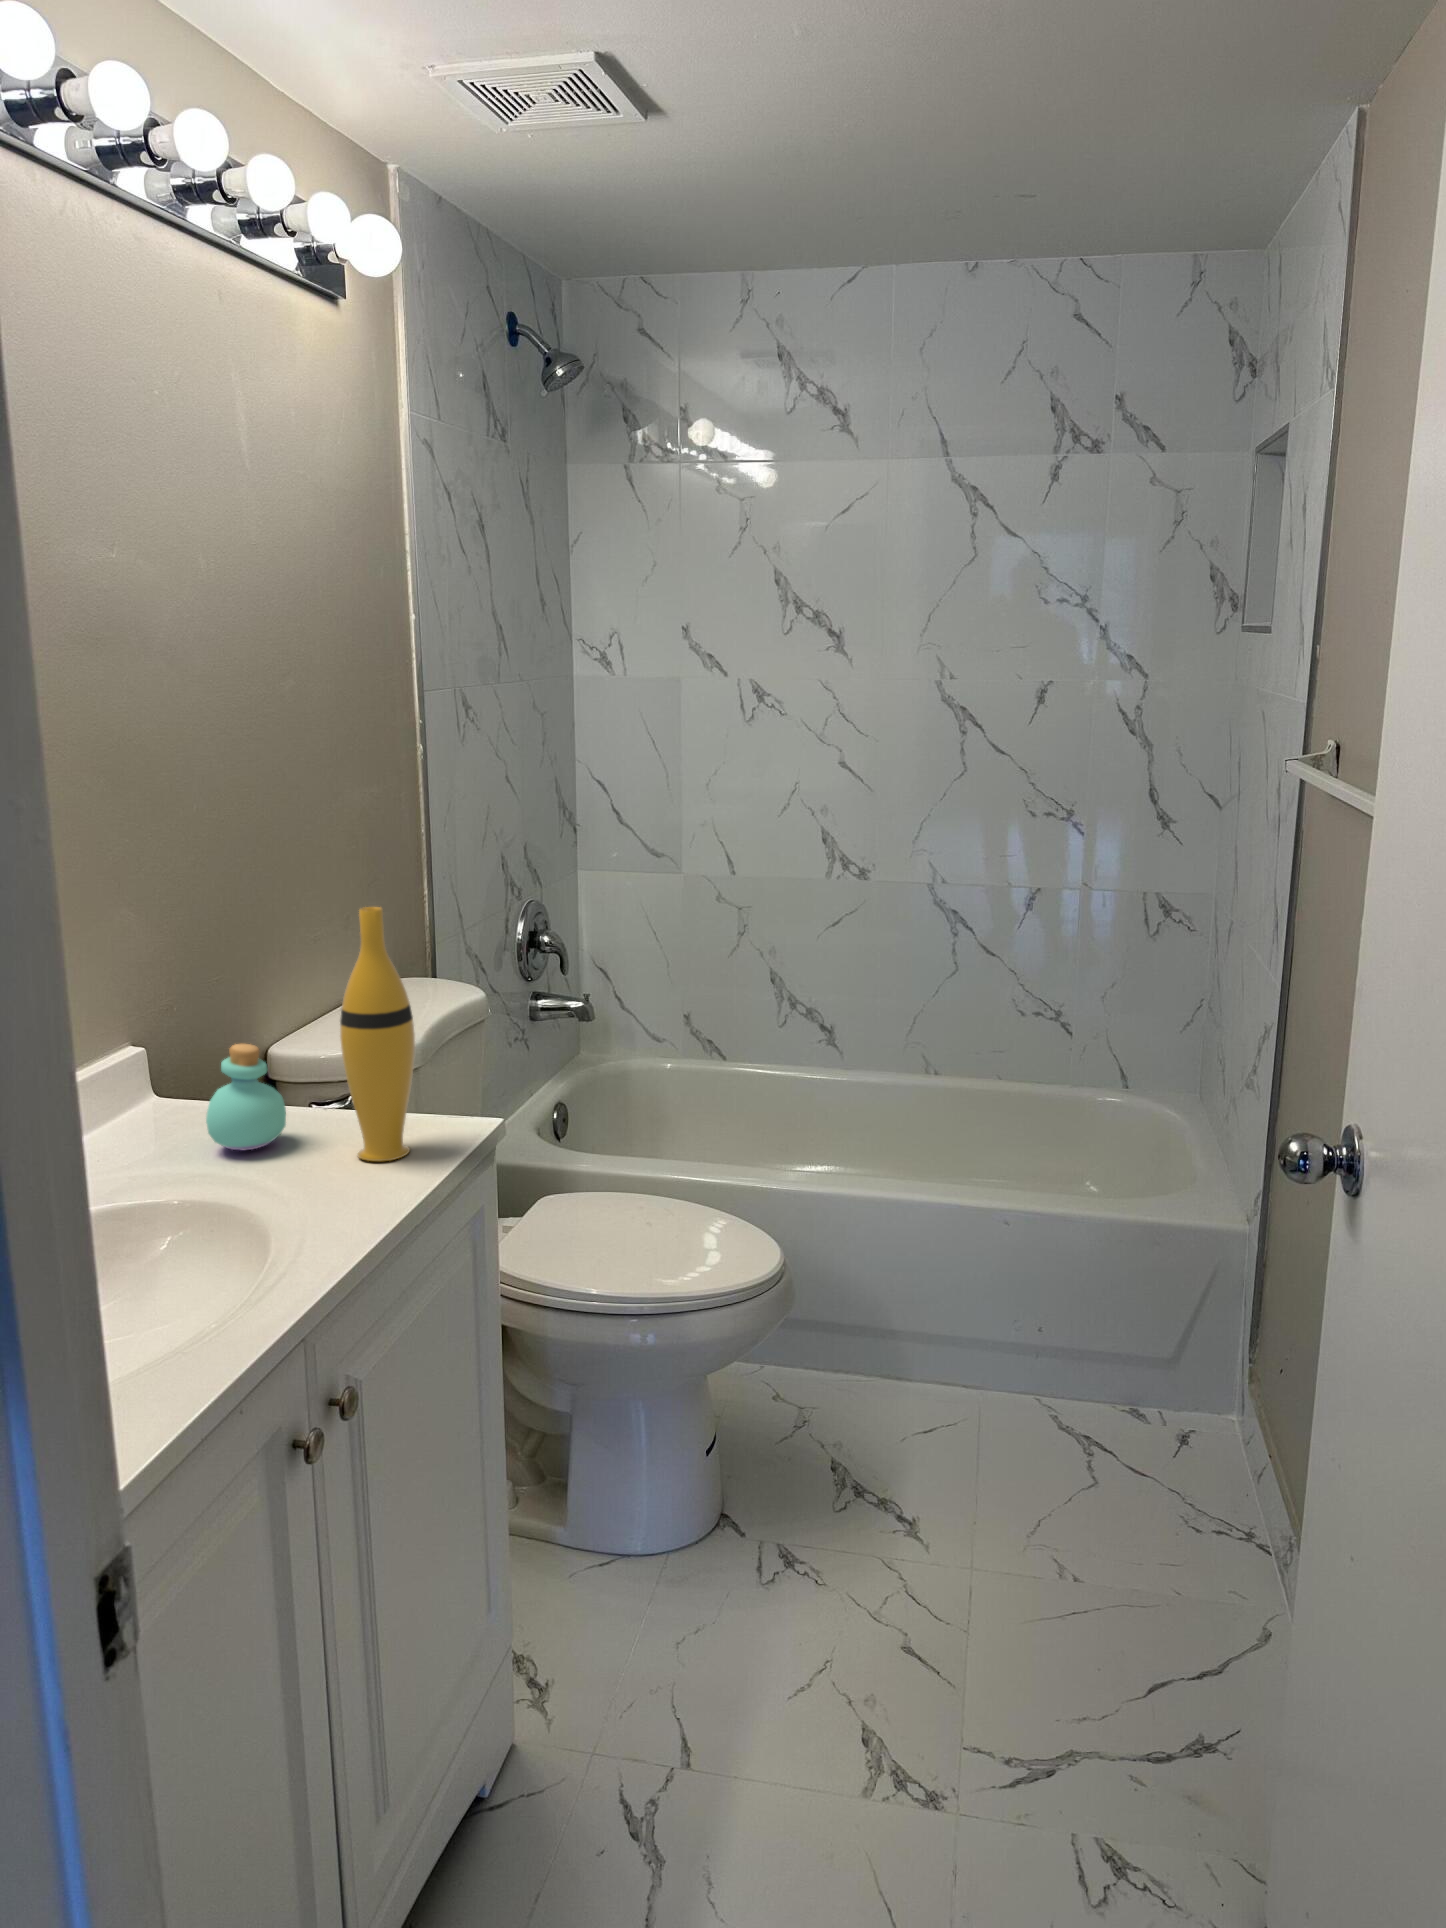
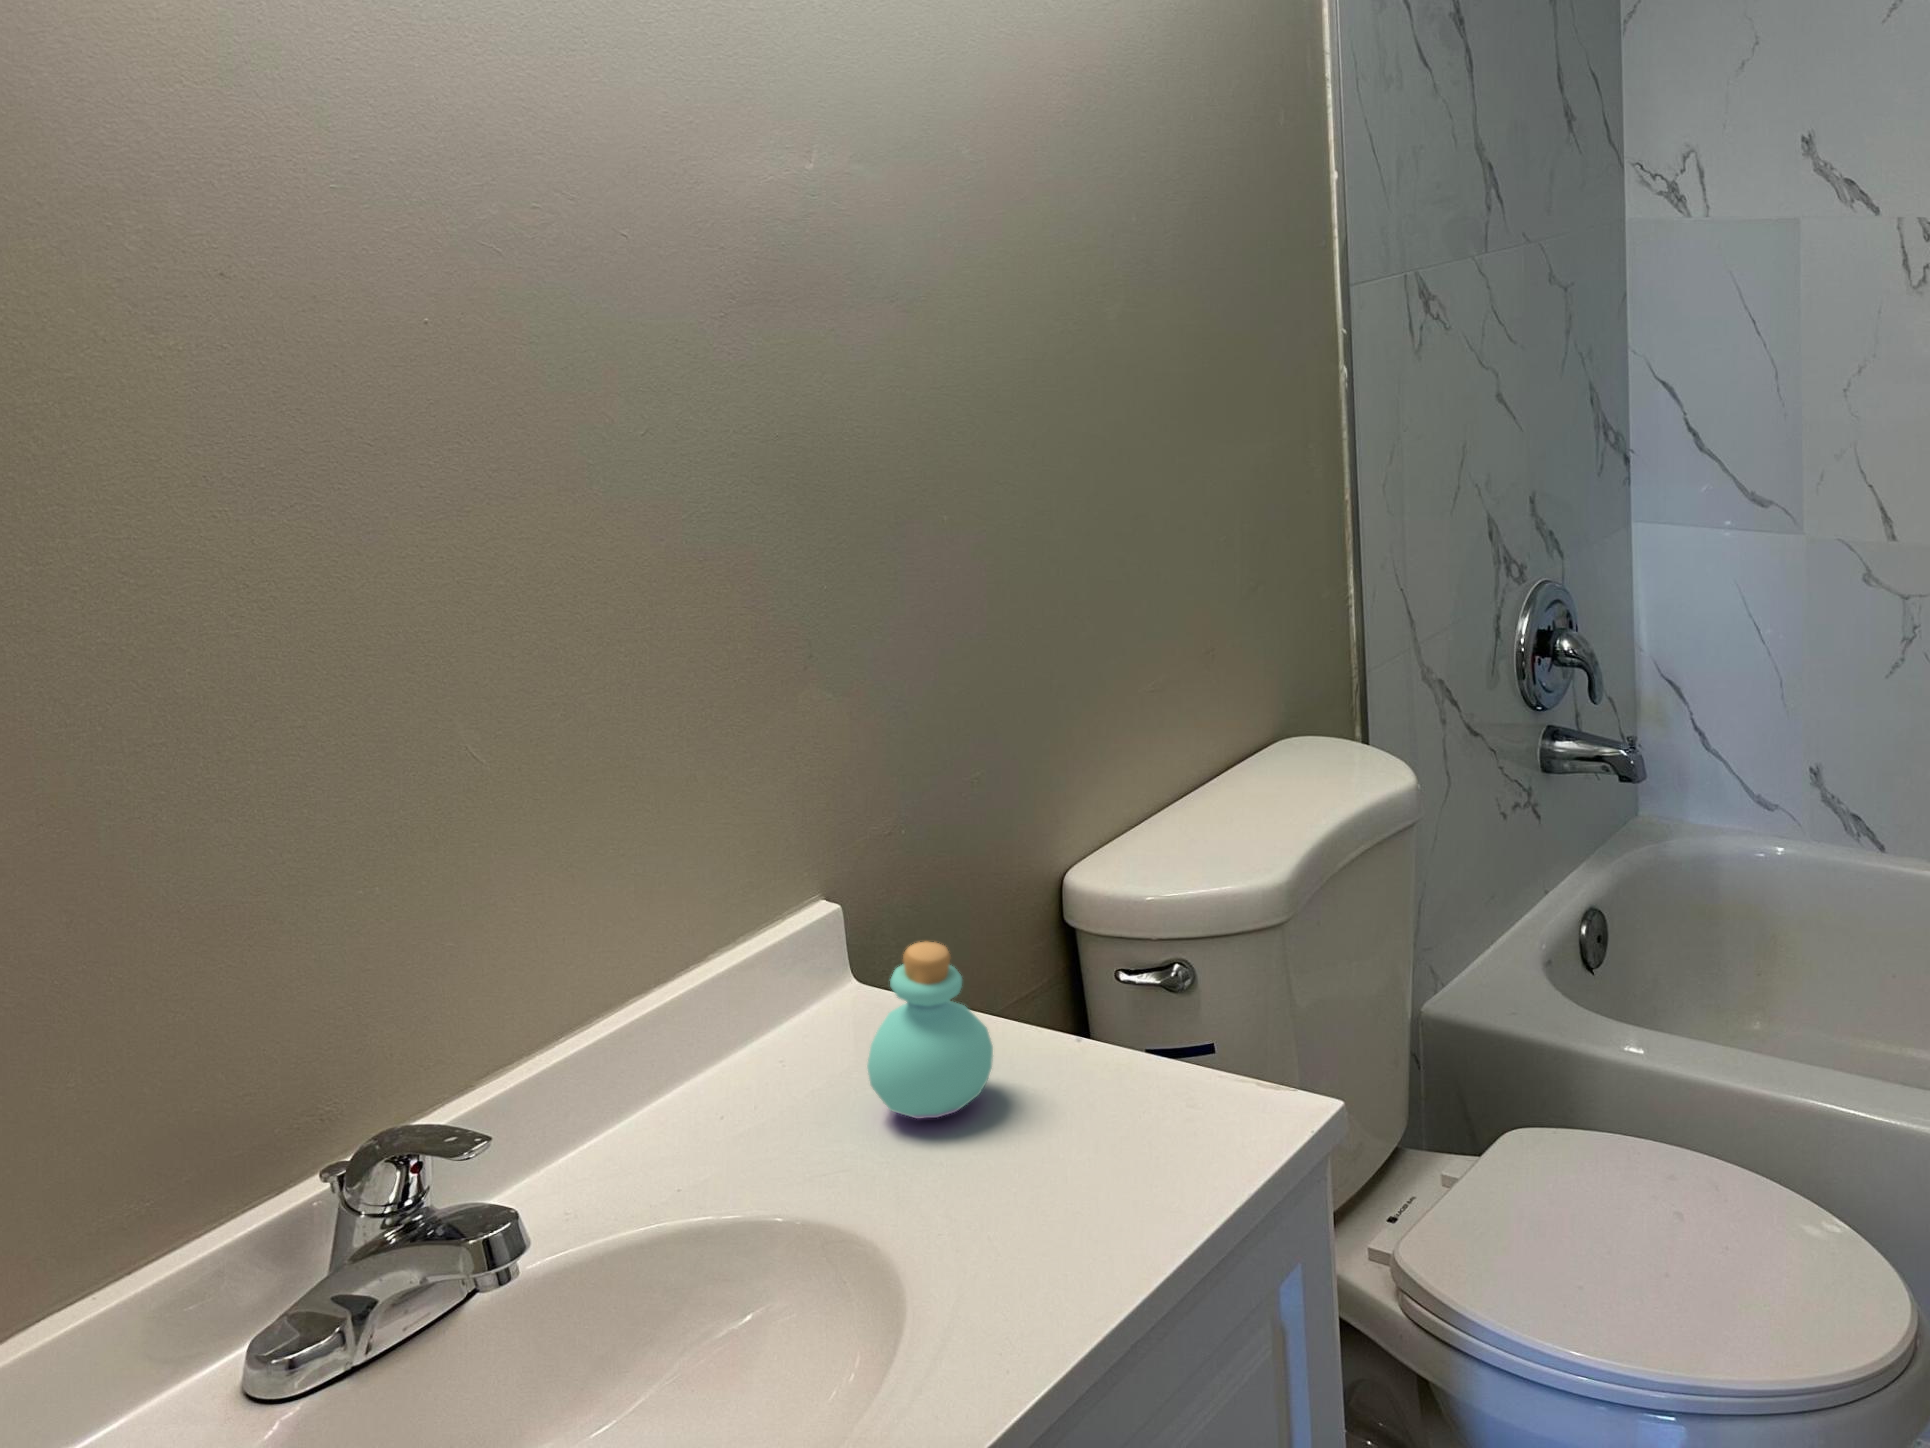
vase: present [340,907,415,1162] -> none [1051,747,1171,1175]

